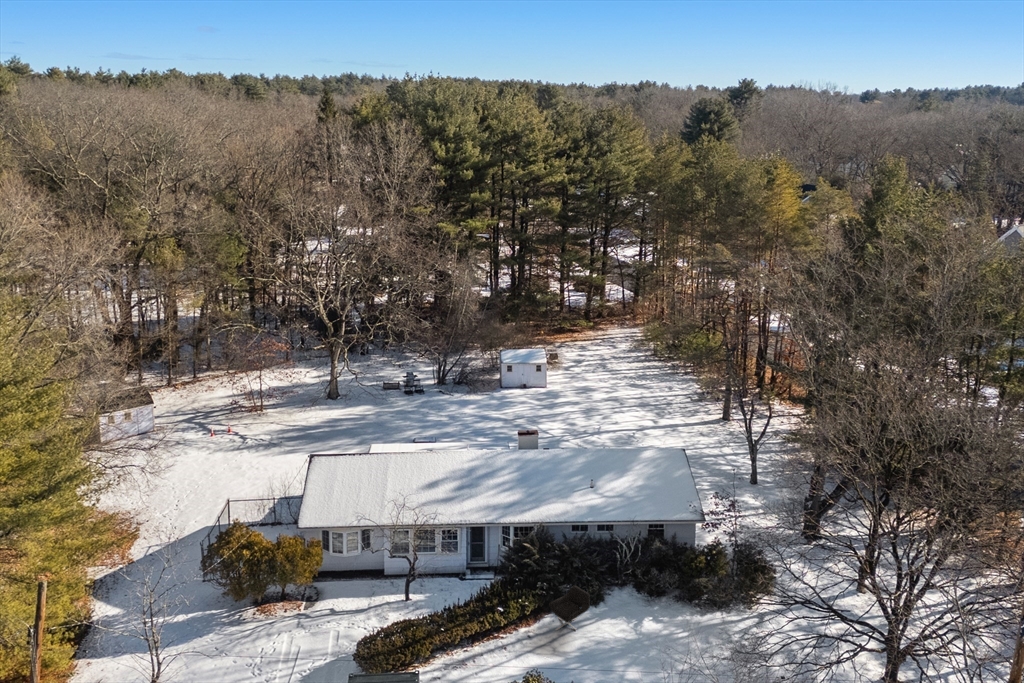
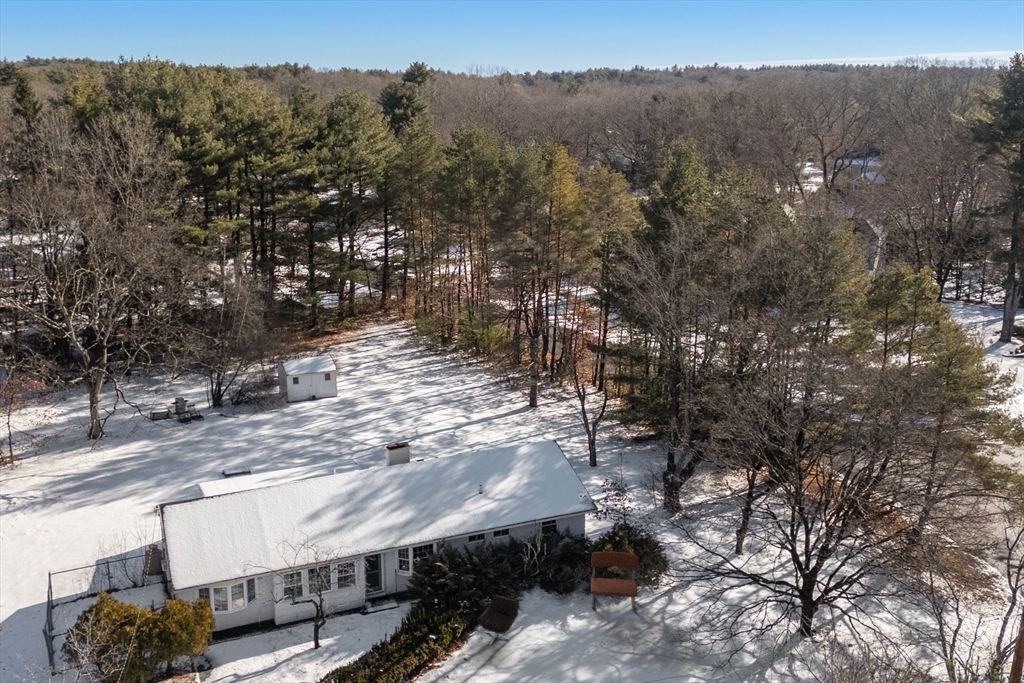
bench: none [672,565,729,635] -> present [591,551,638,610]

